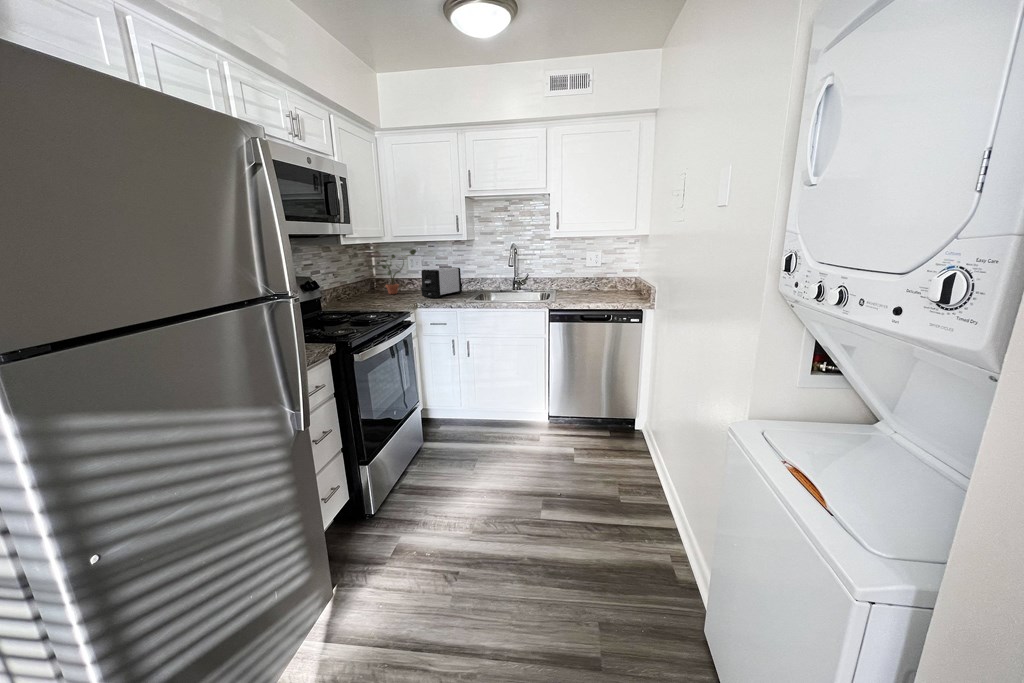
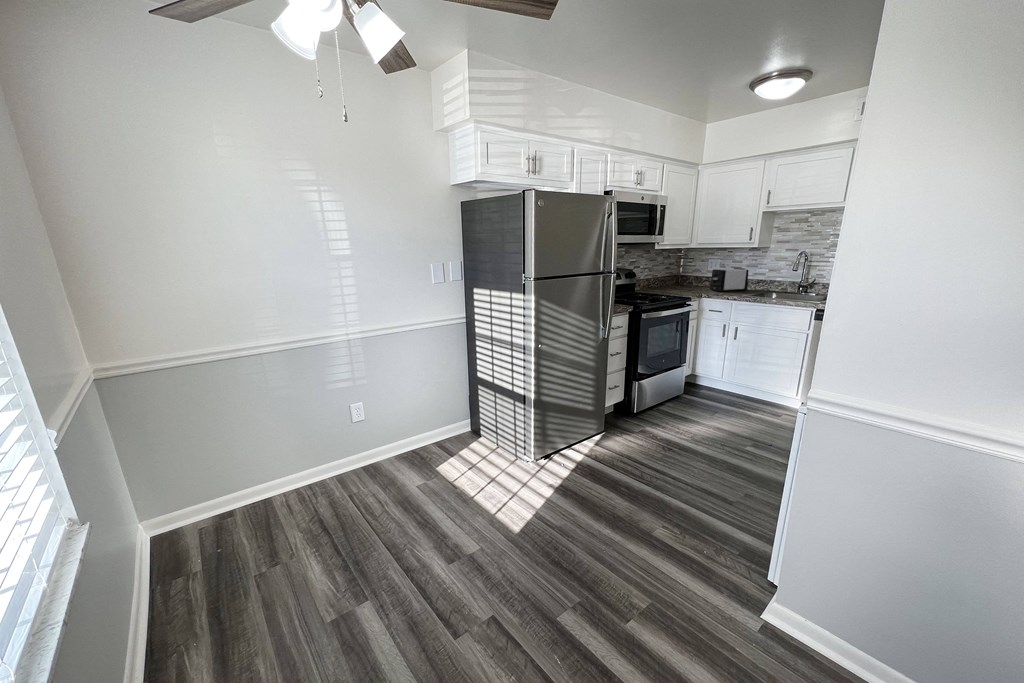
potted plant: present [377,249,416,294] -> none [682,254,717,287]

